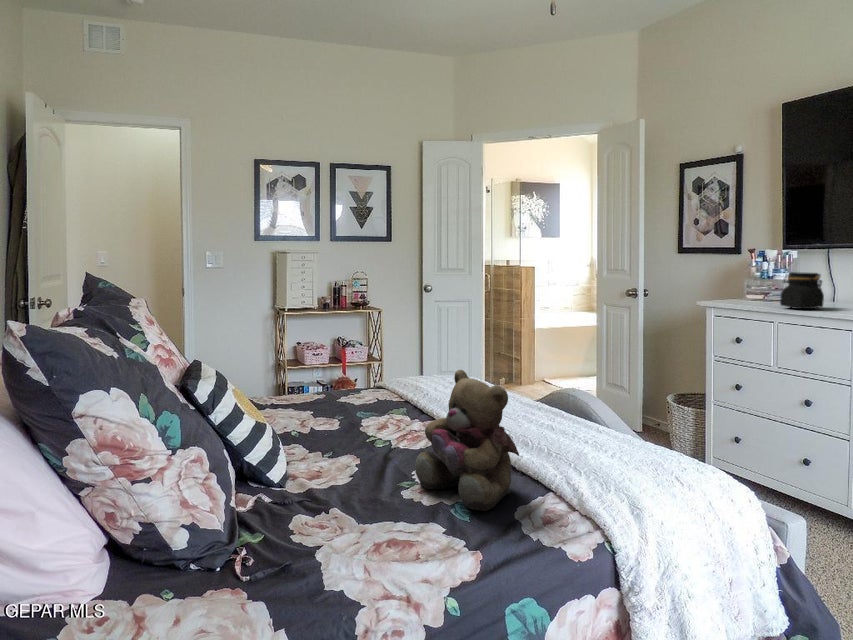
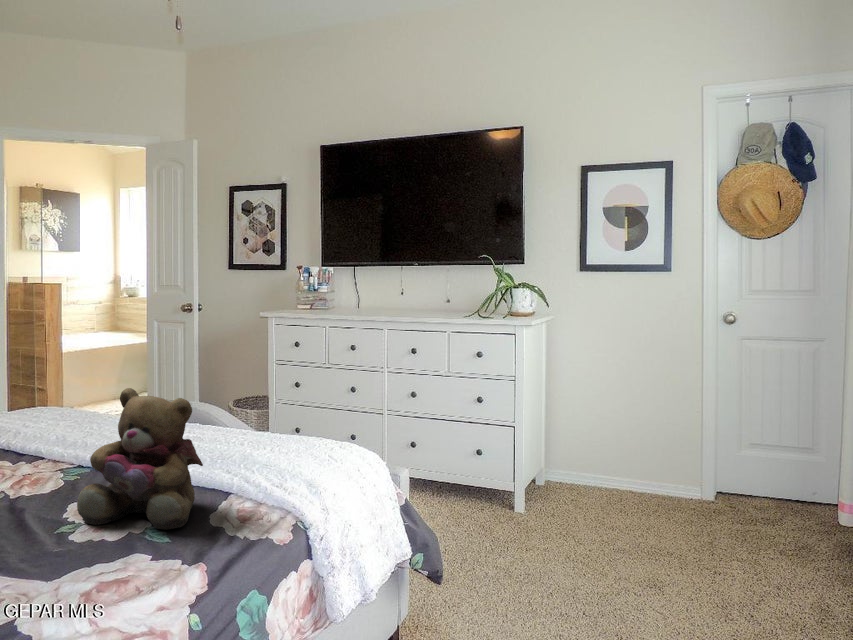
jar: present [780,272,824,309] -> none [331,285,362,315]

